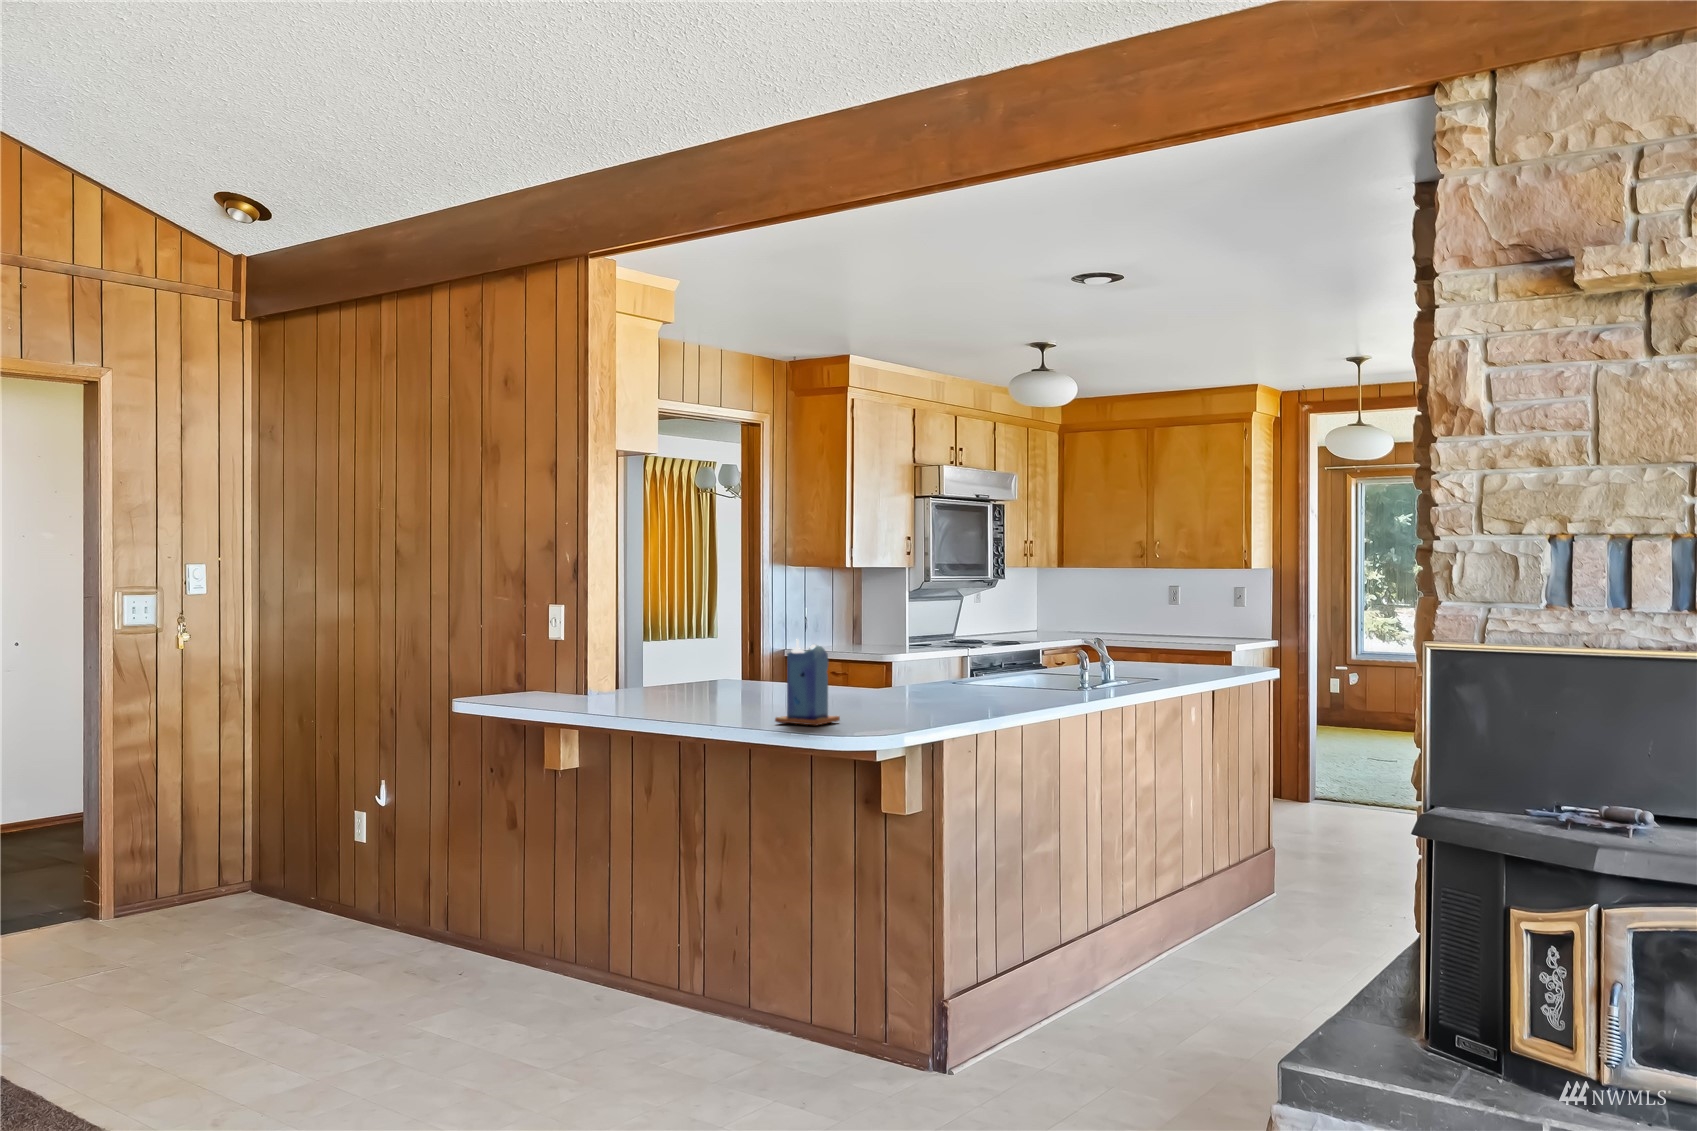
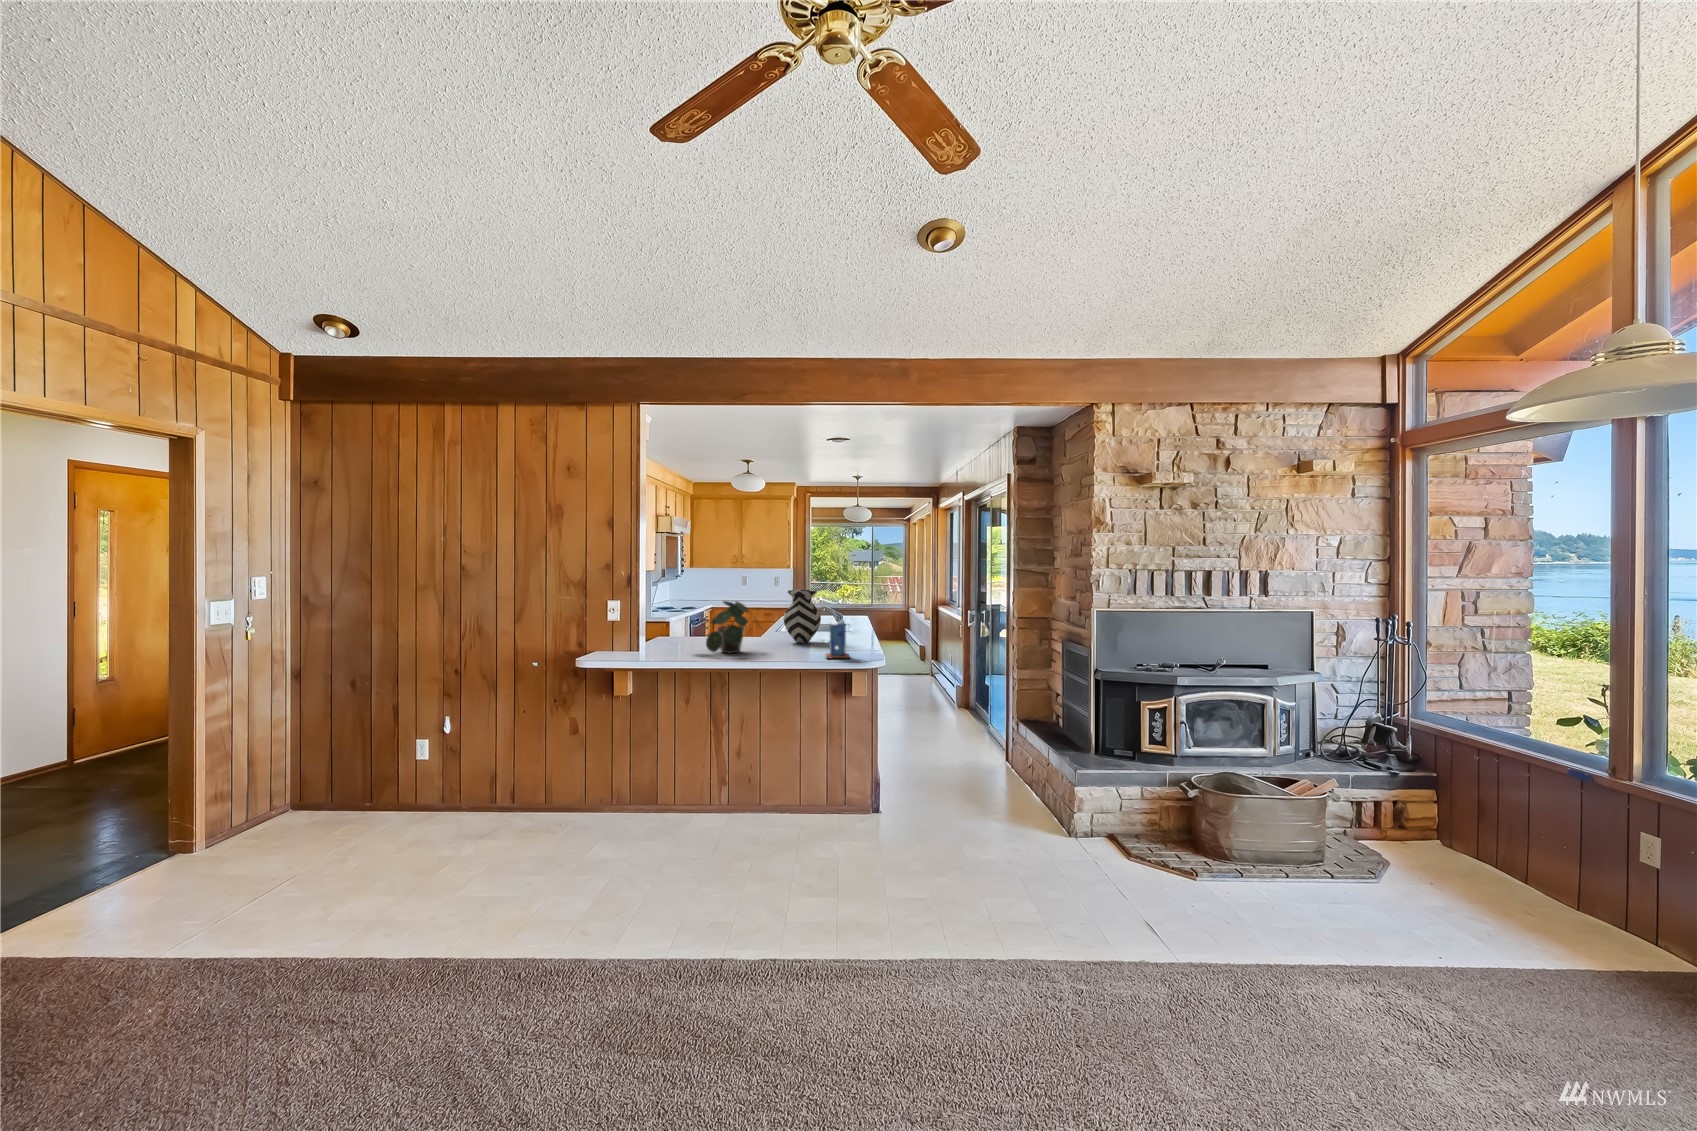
vase: none [838,593,914,701] -> present [784,590,821,643]
potted plant: none [625,606,749,705] -> present [706,601,756,653]

